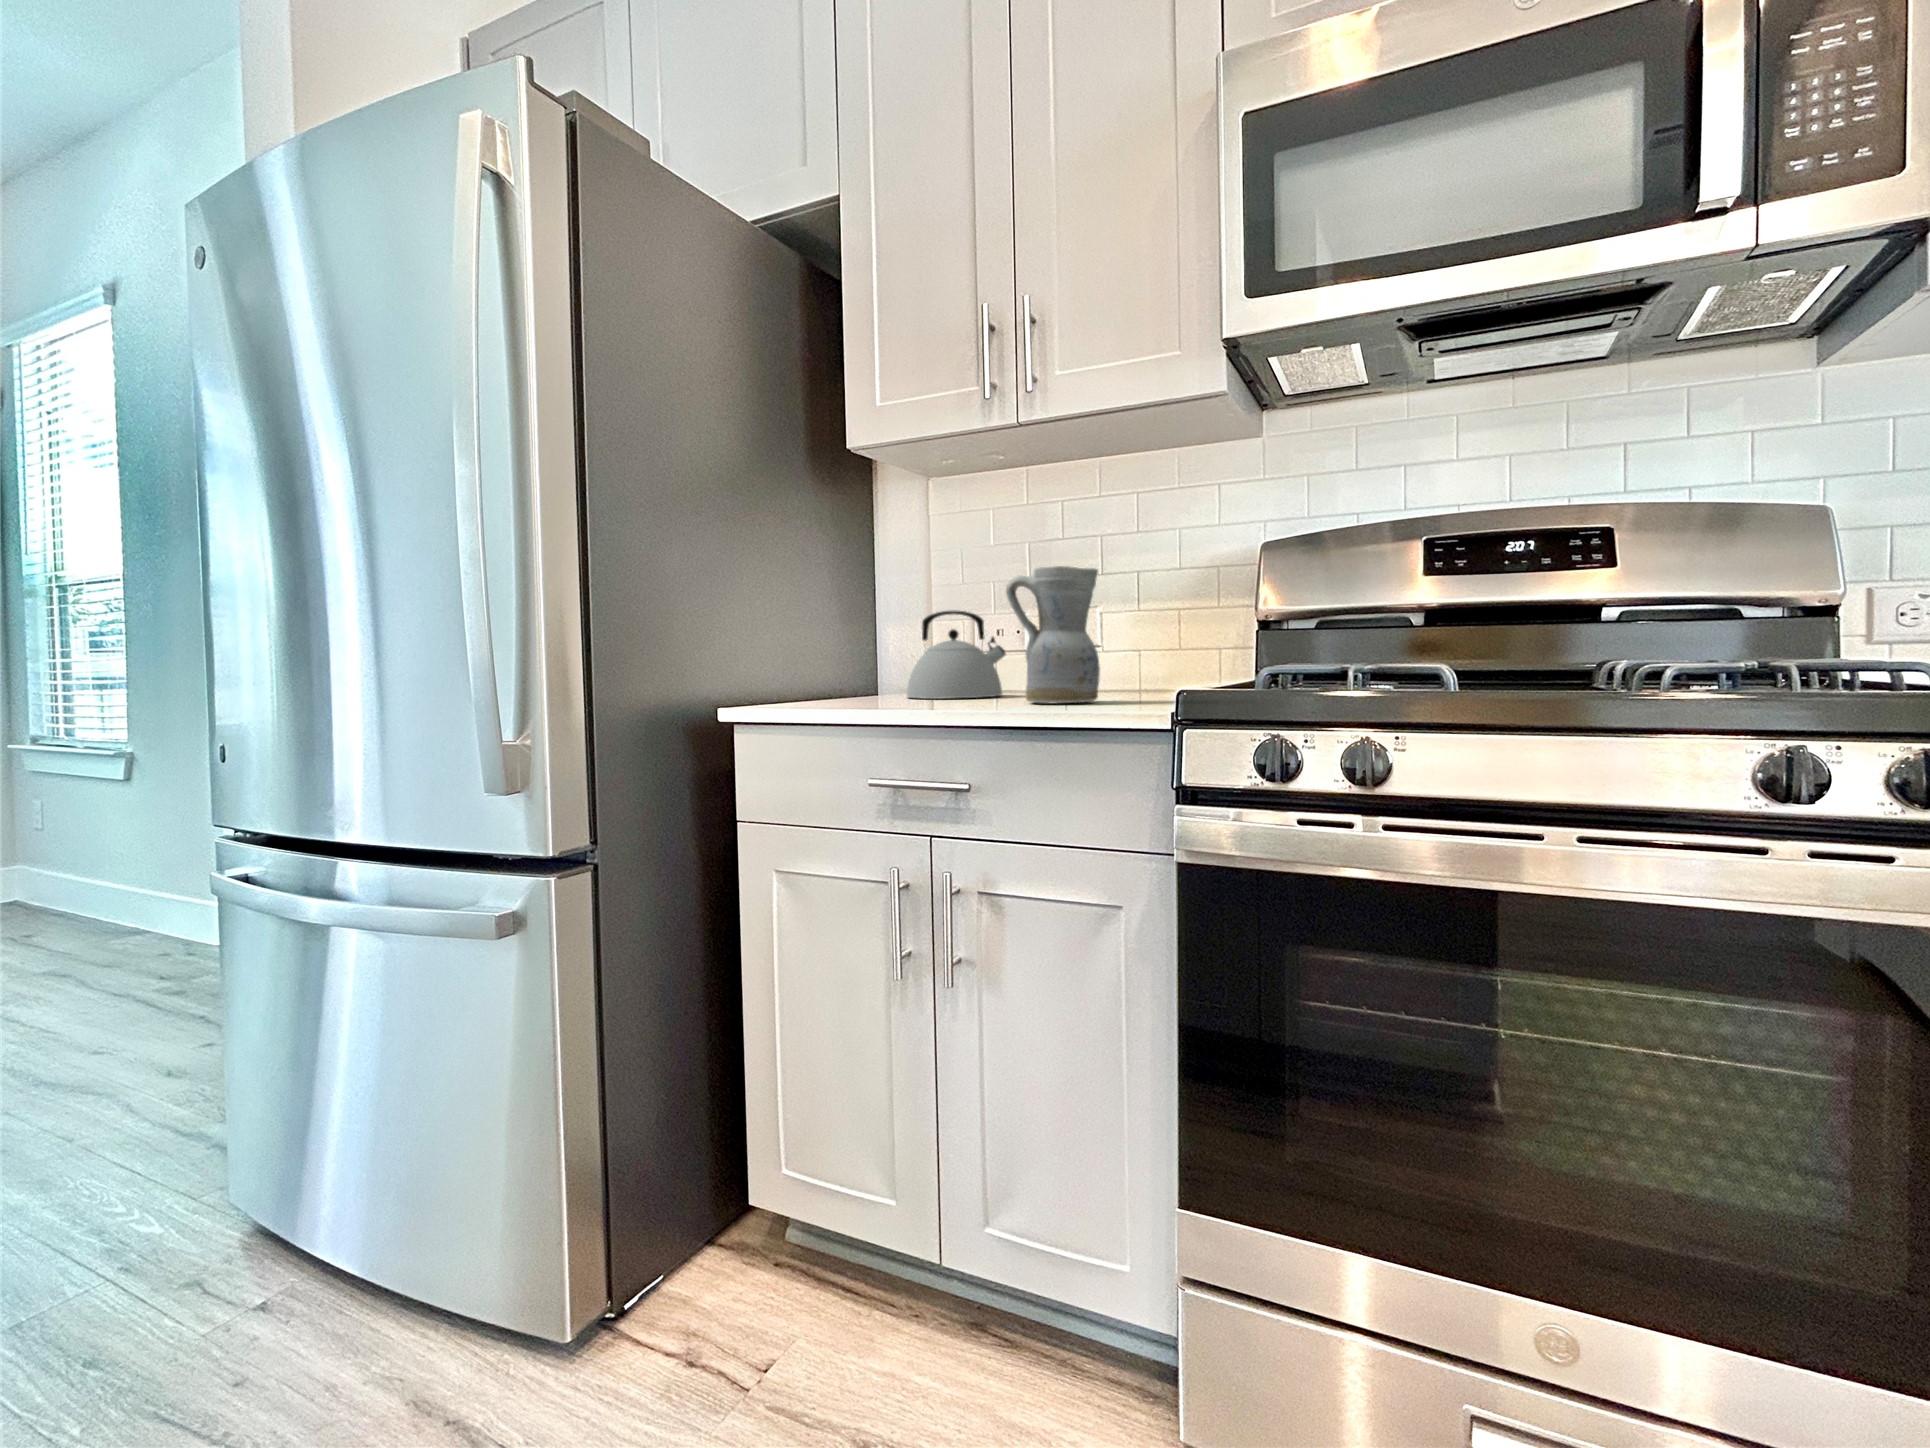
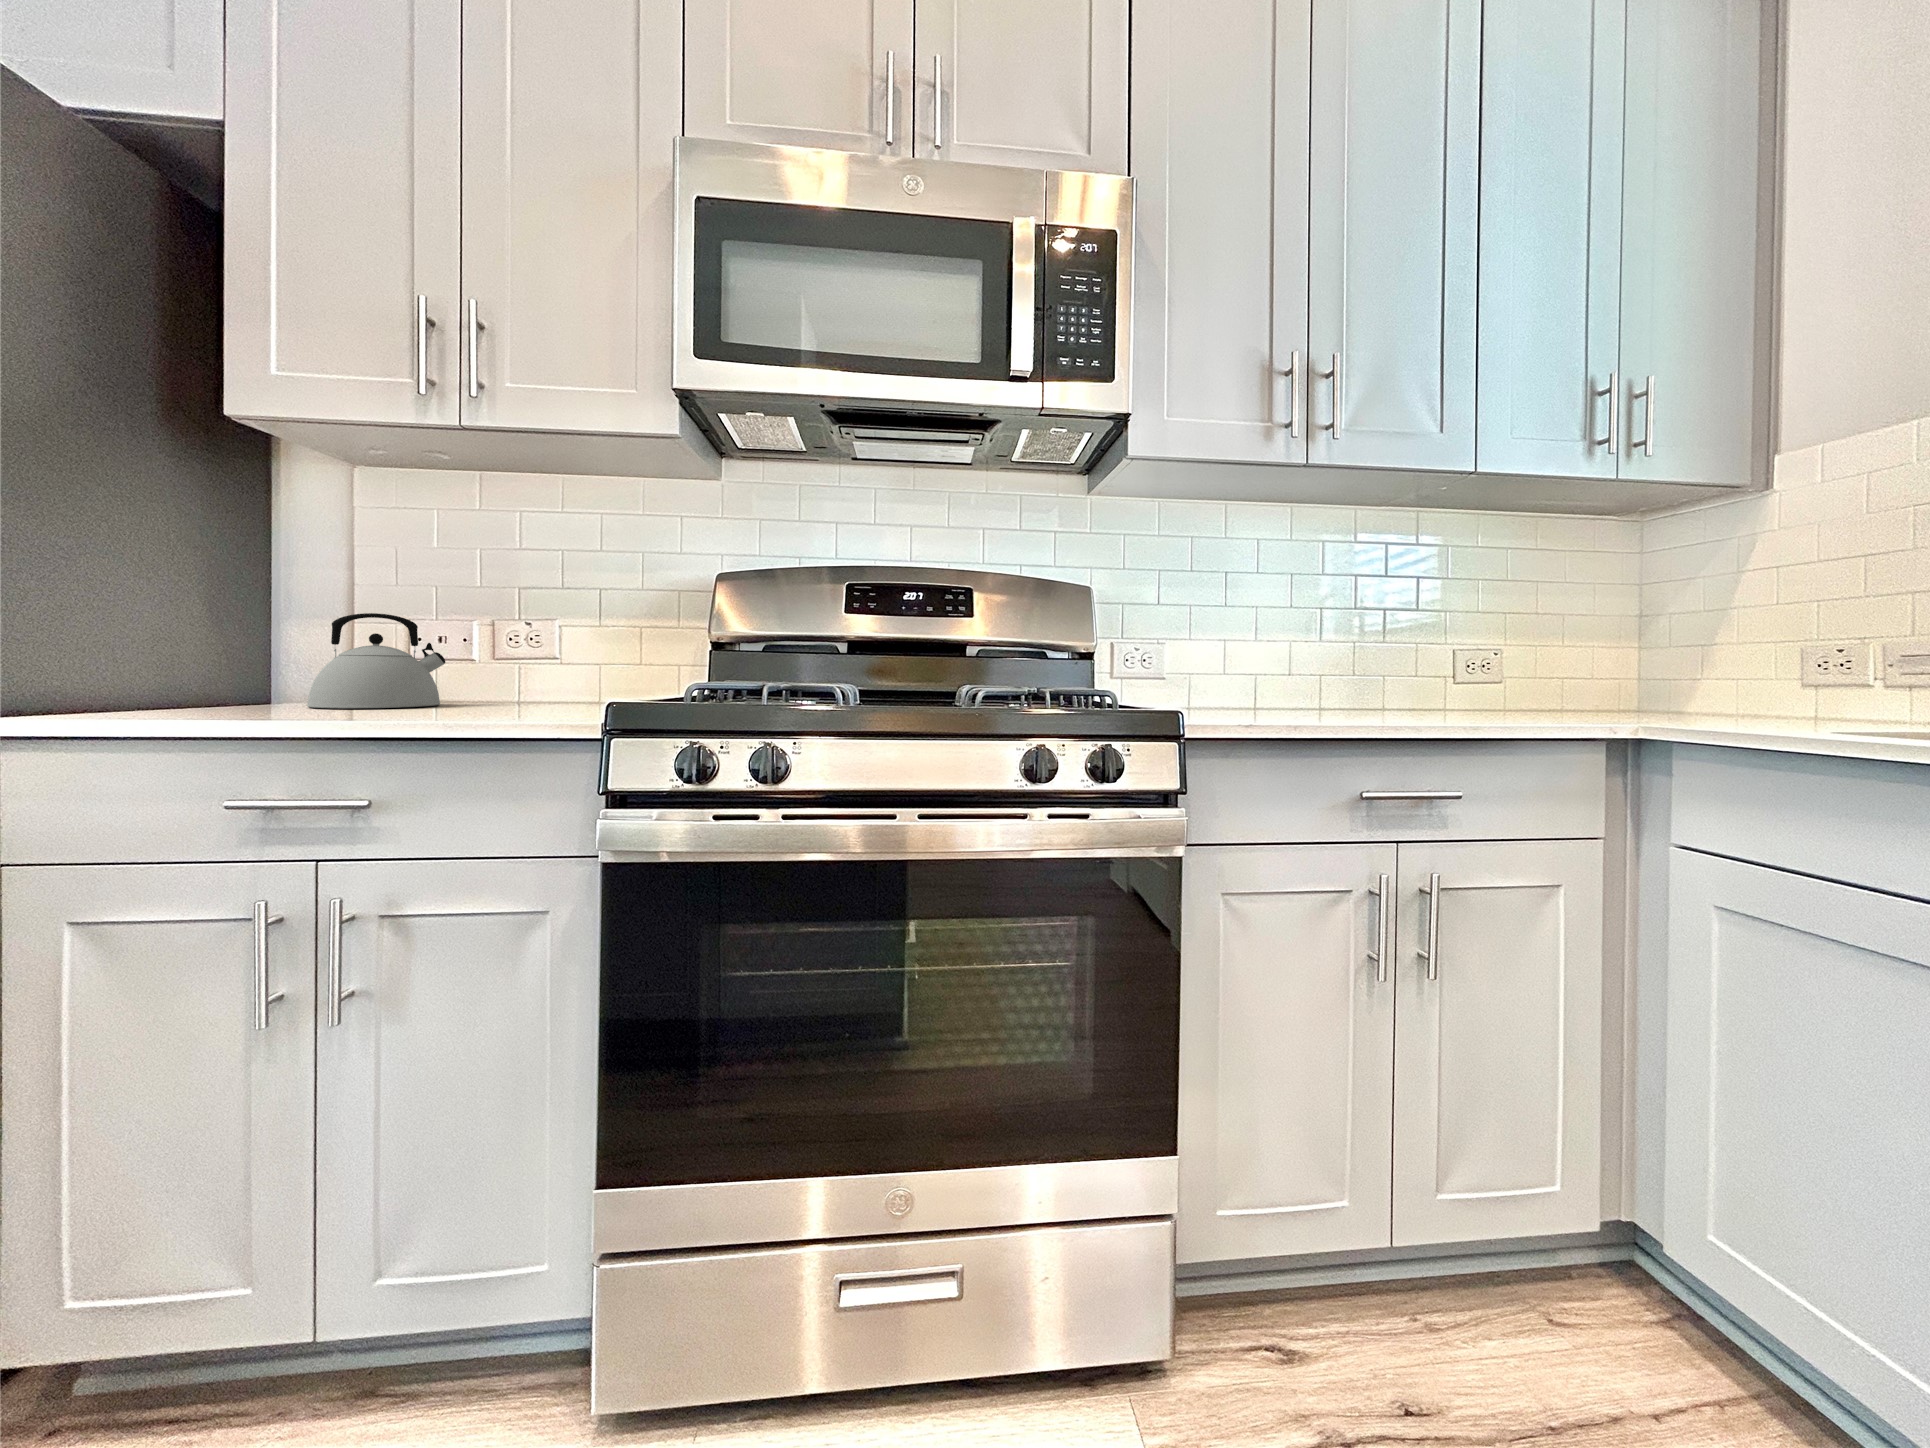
ceramic pitcher: present [1006,566,1100,704] -> none [438,577,549,714]

